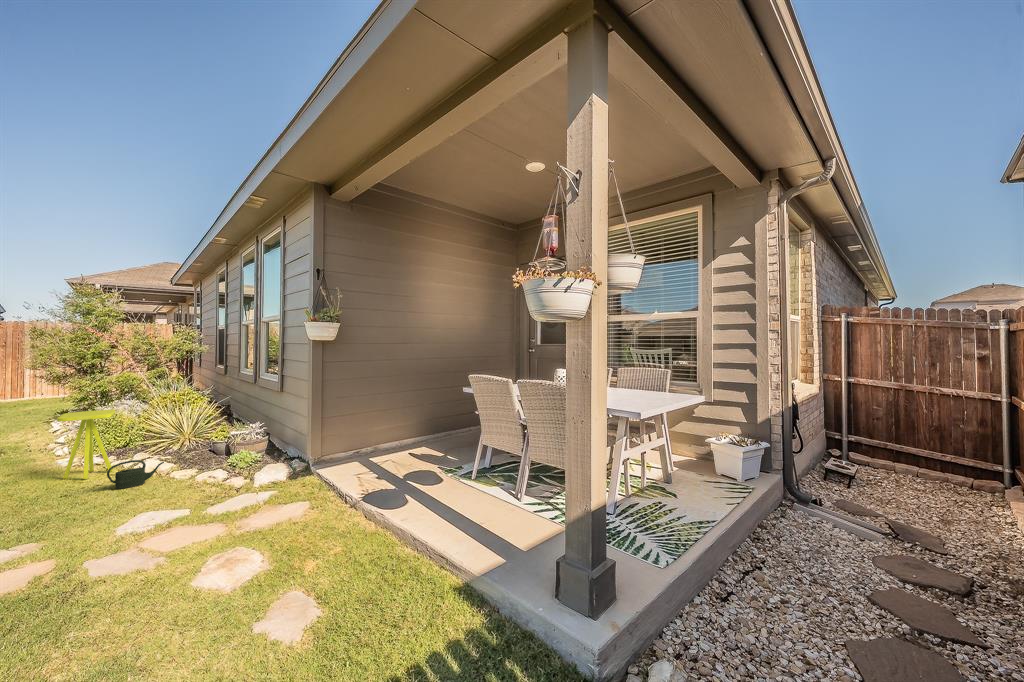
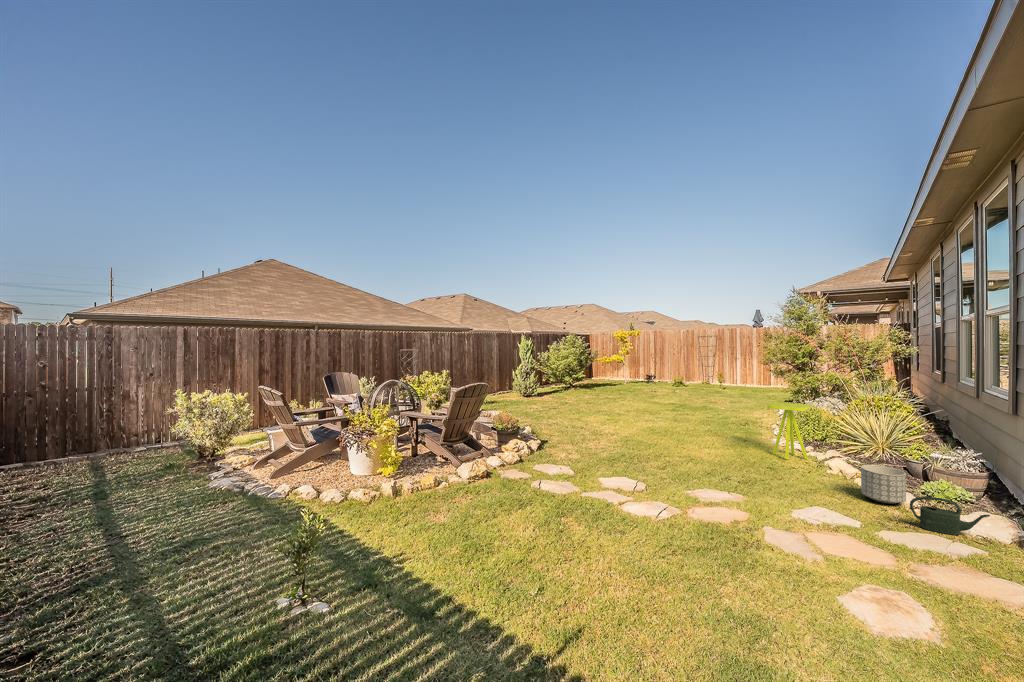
planter: none [181,451,219,486] -> present [861,465,906,504]
watering can: present [107,460,164,489] -> present [910,496,990,535]

